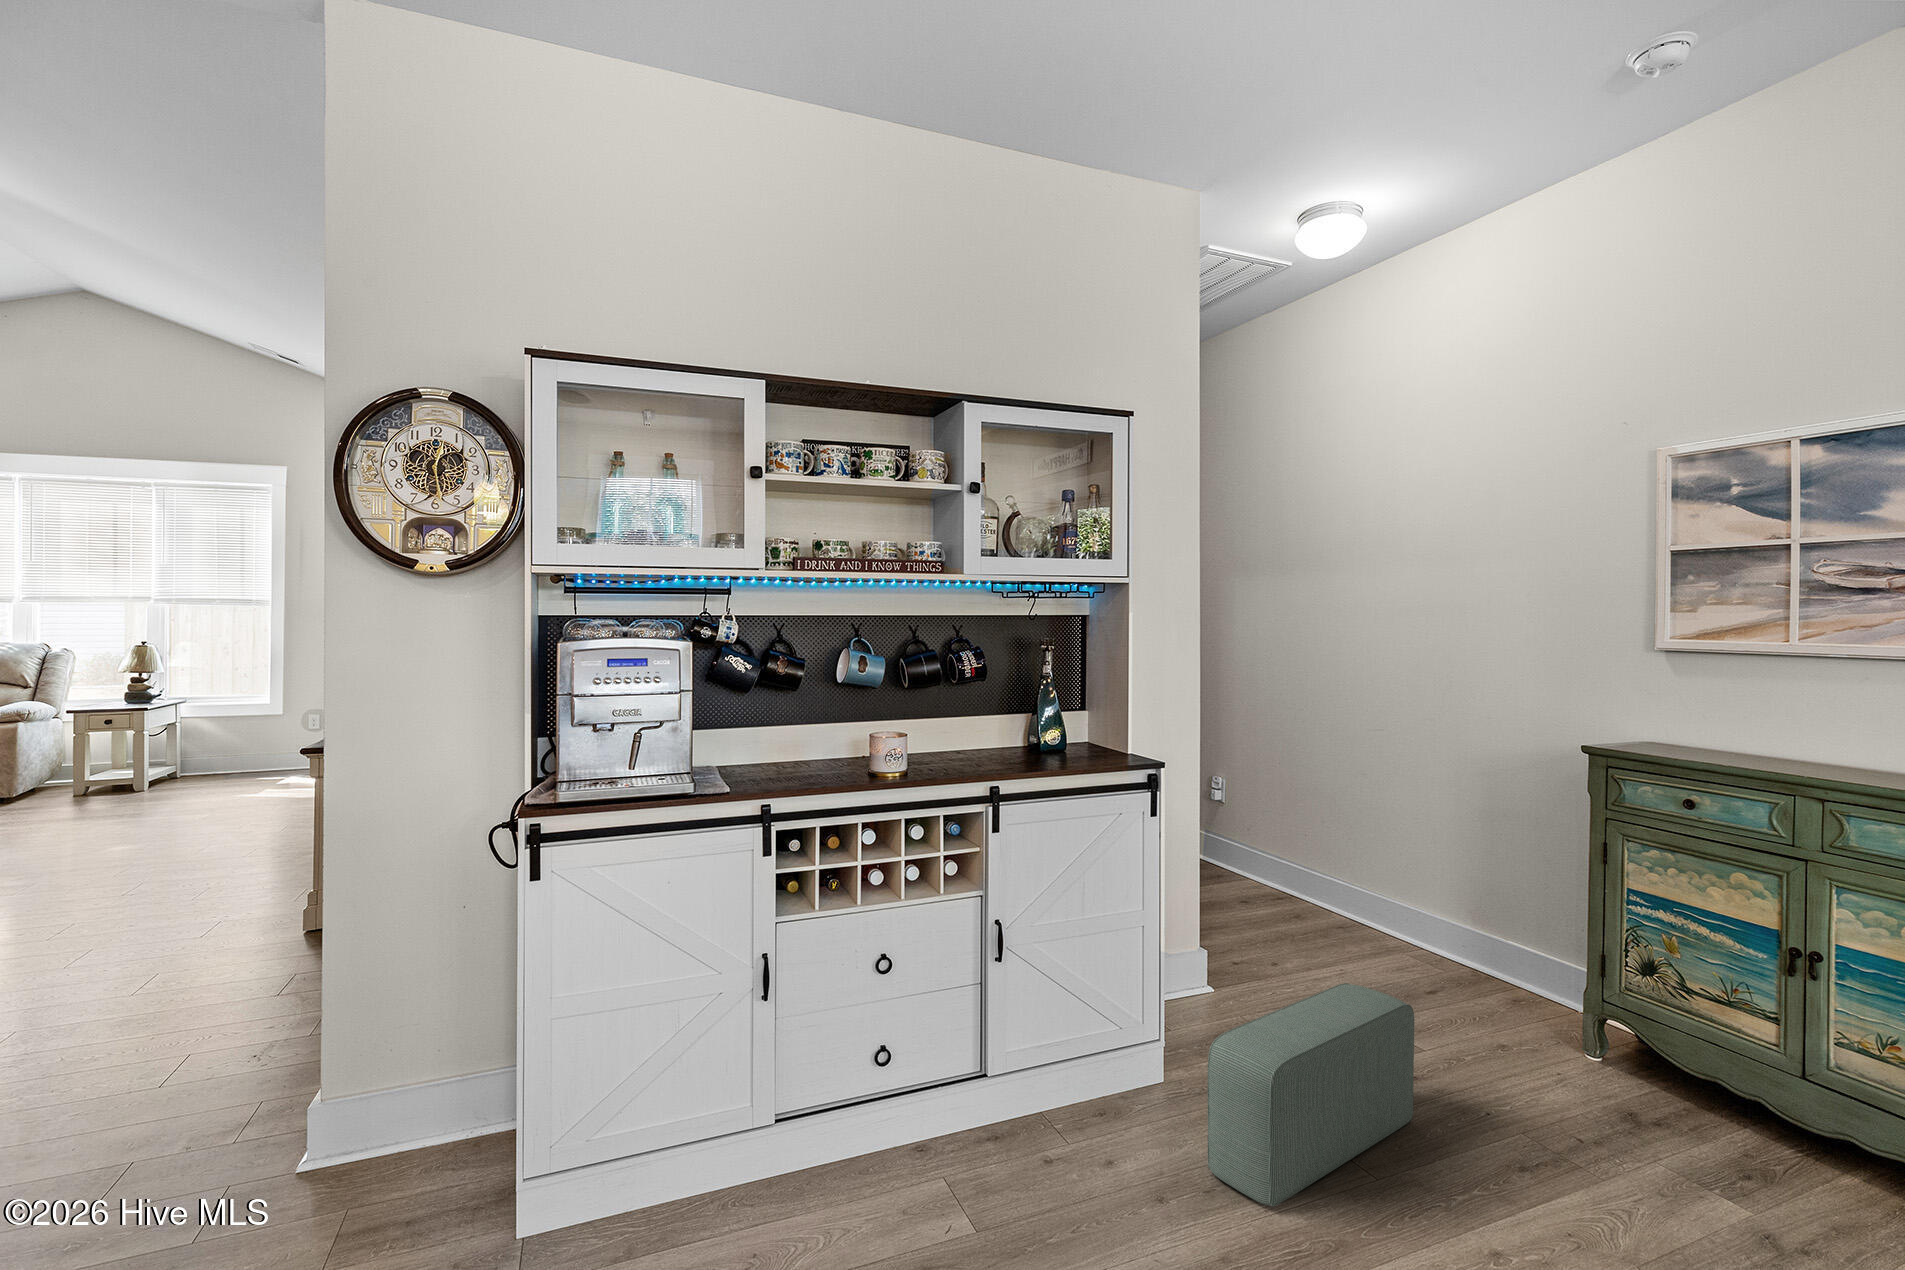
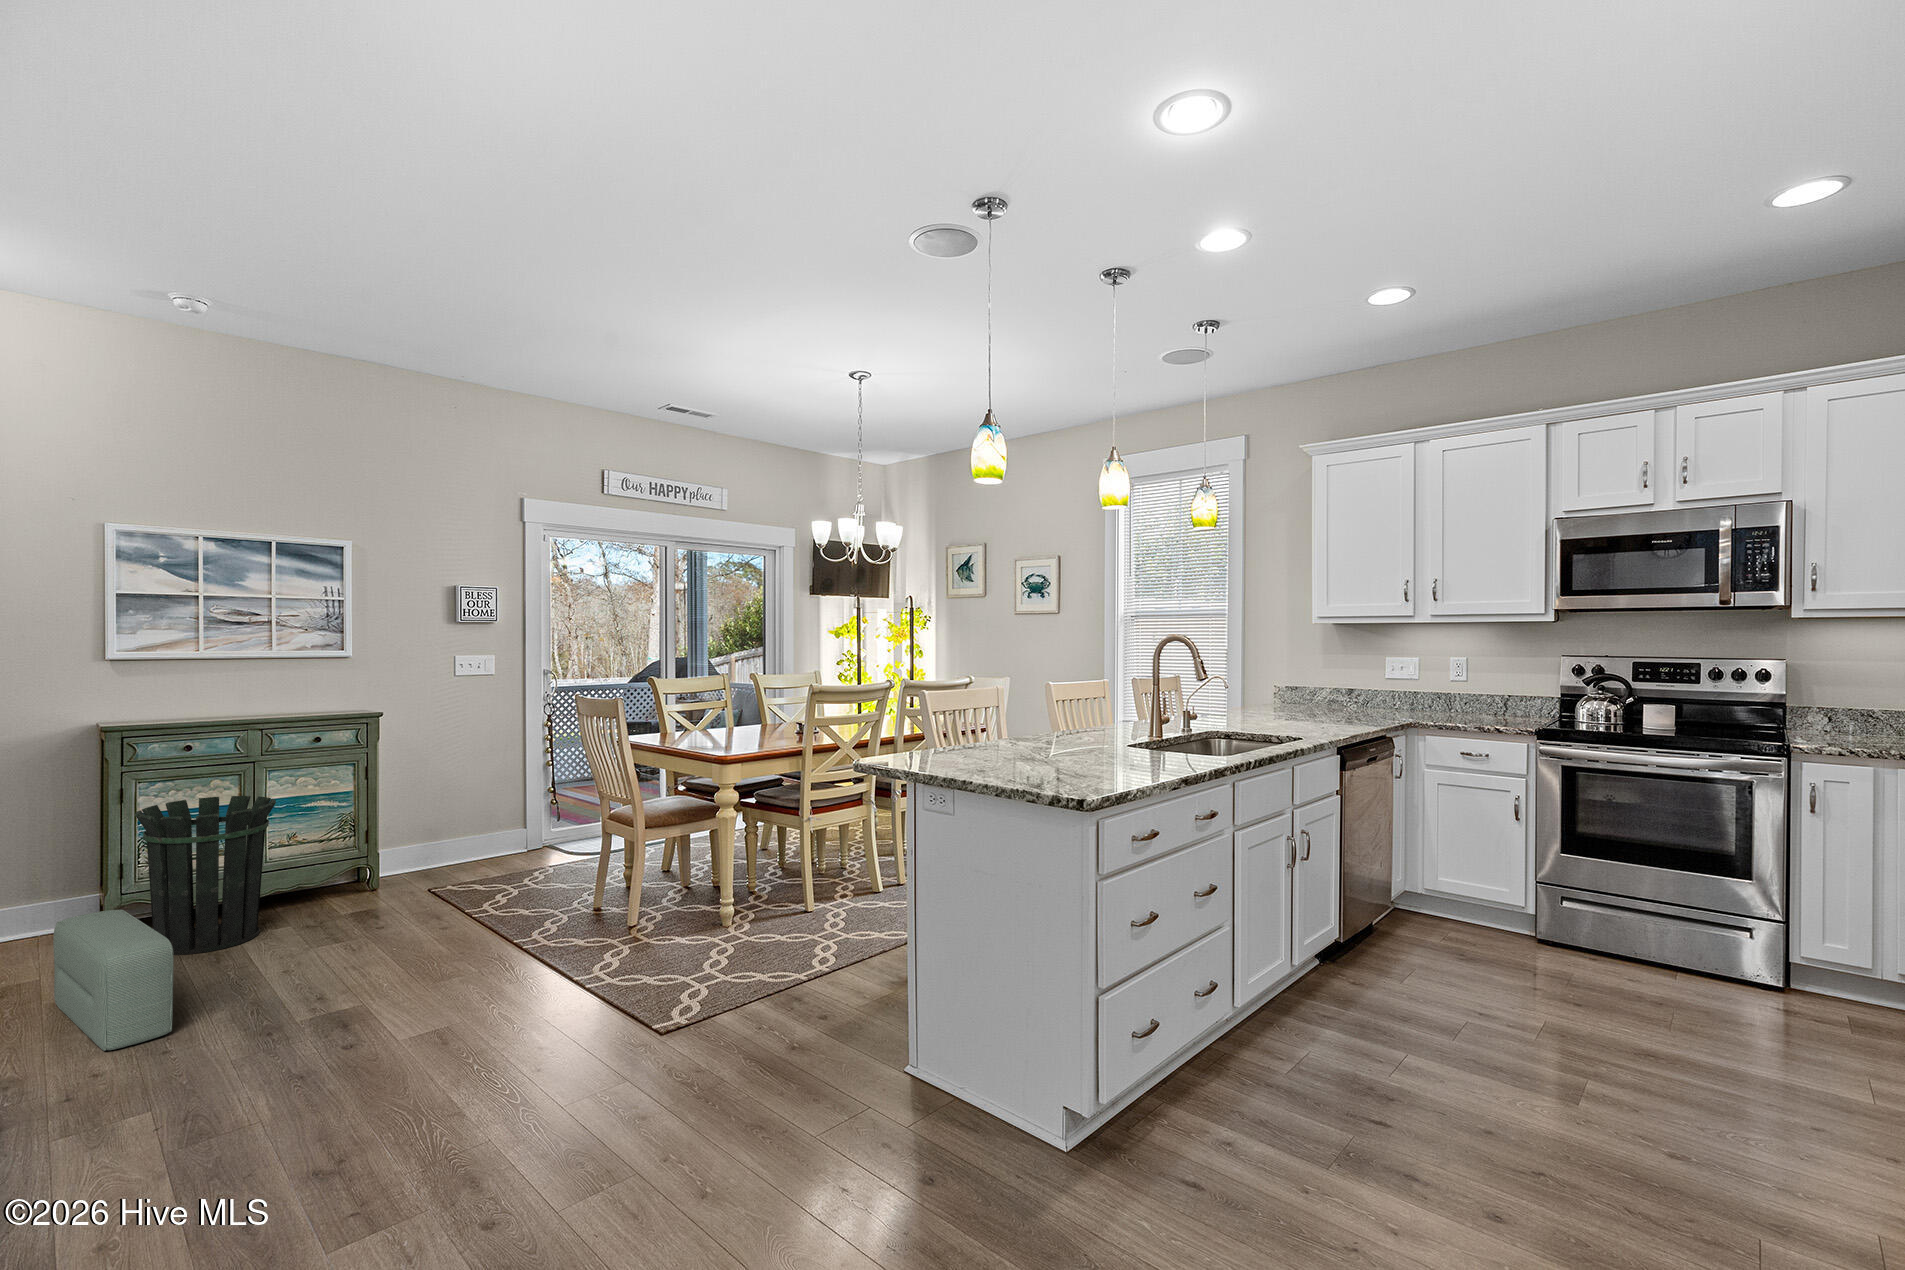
waste bin: none [1534,881,1775,1186] -> present [135,796,276,955]

